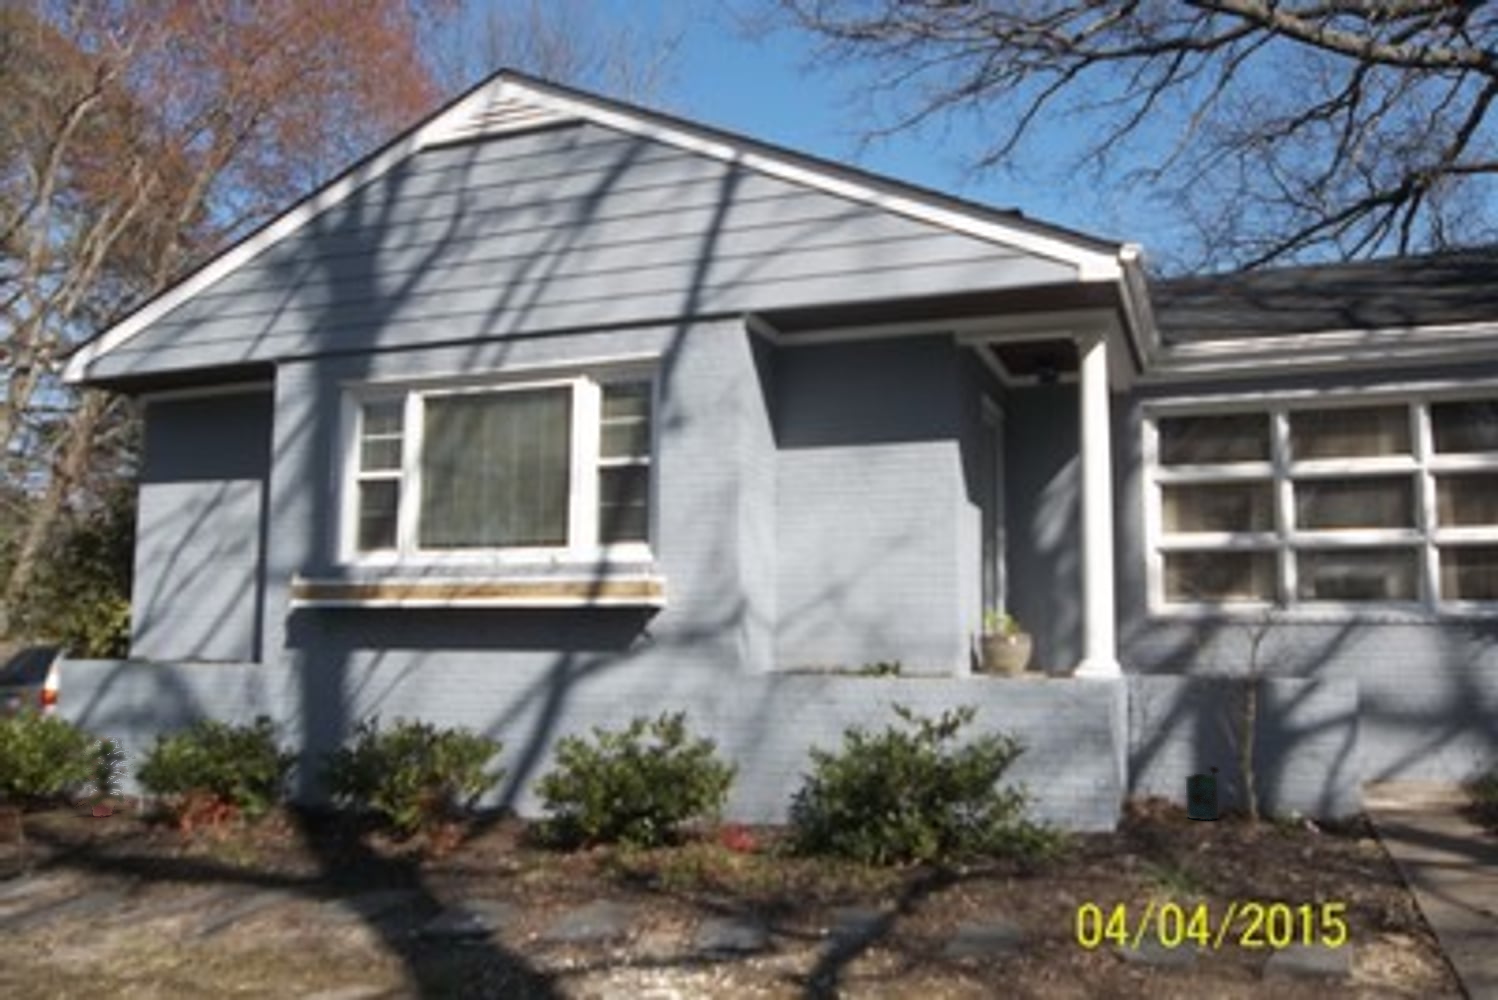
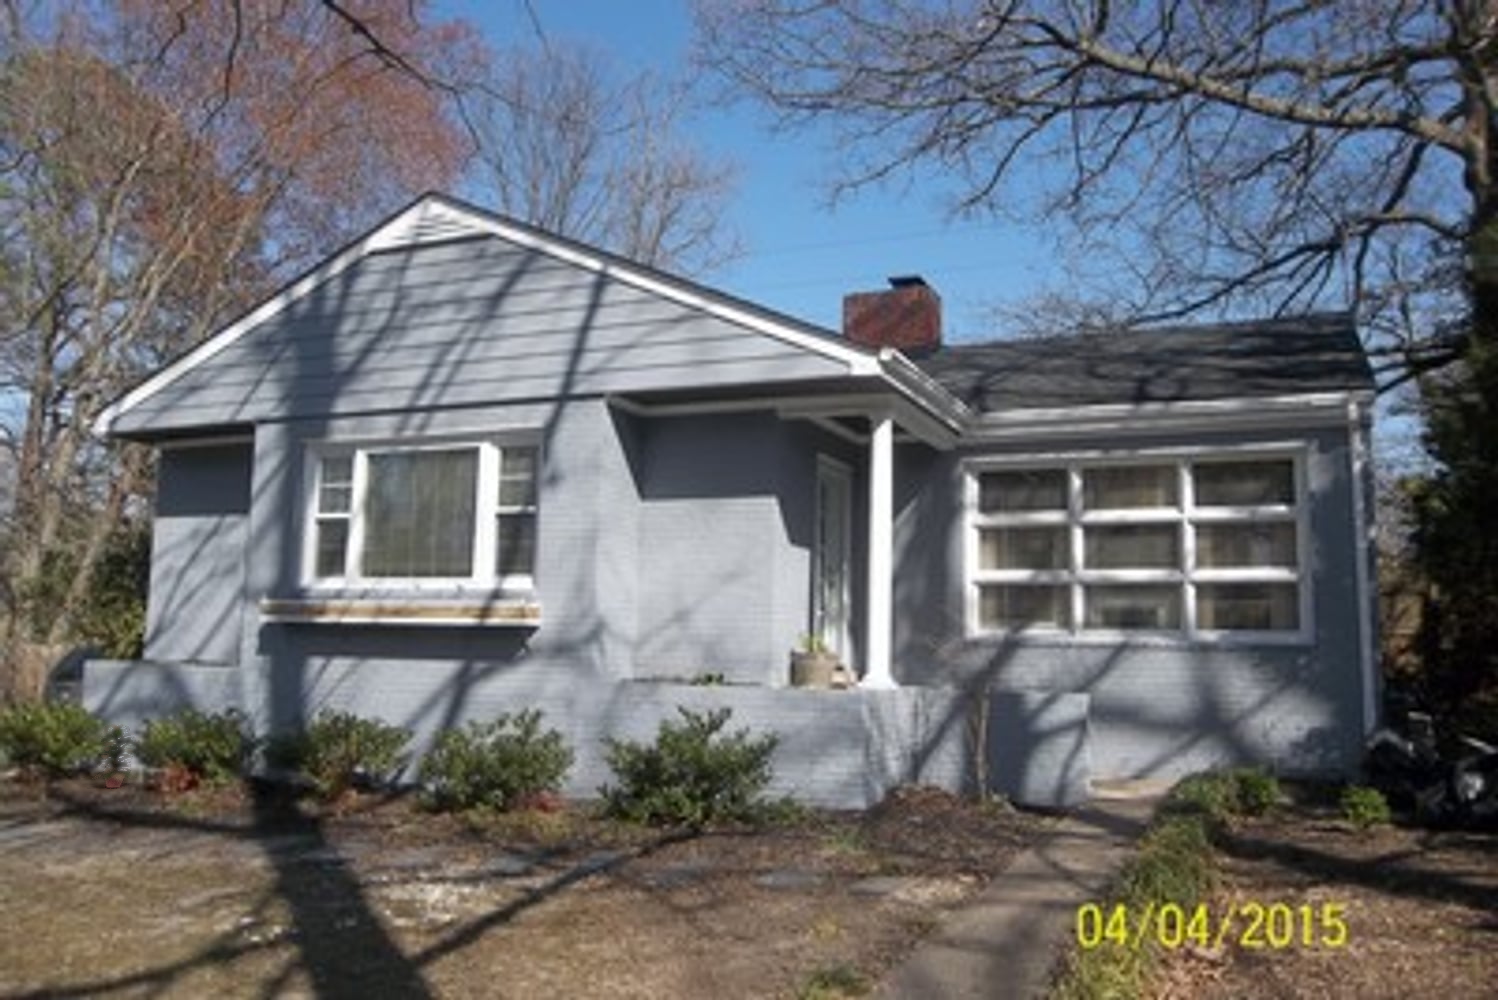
watering can: present [1186,767,1219,820] -> none [937,761,971,803]

